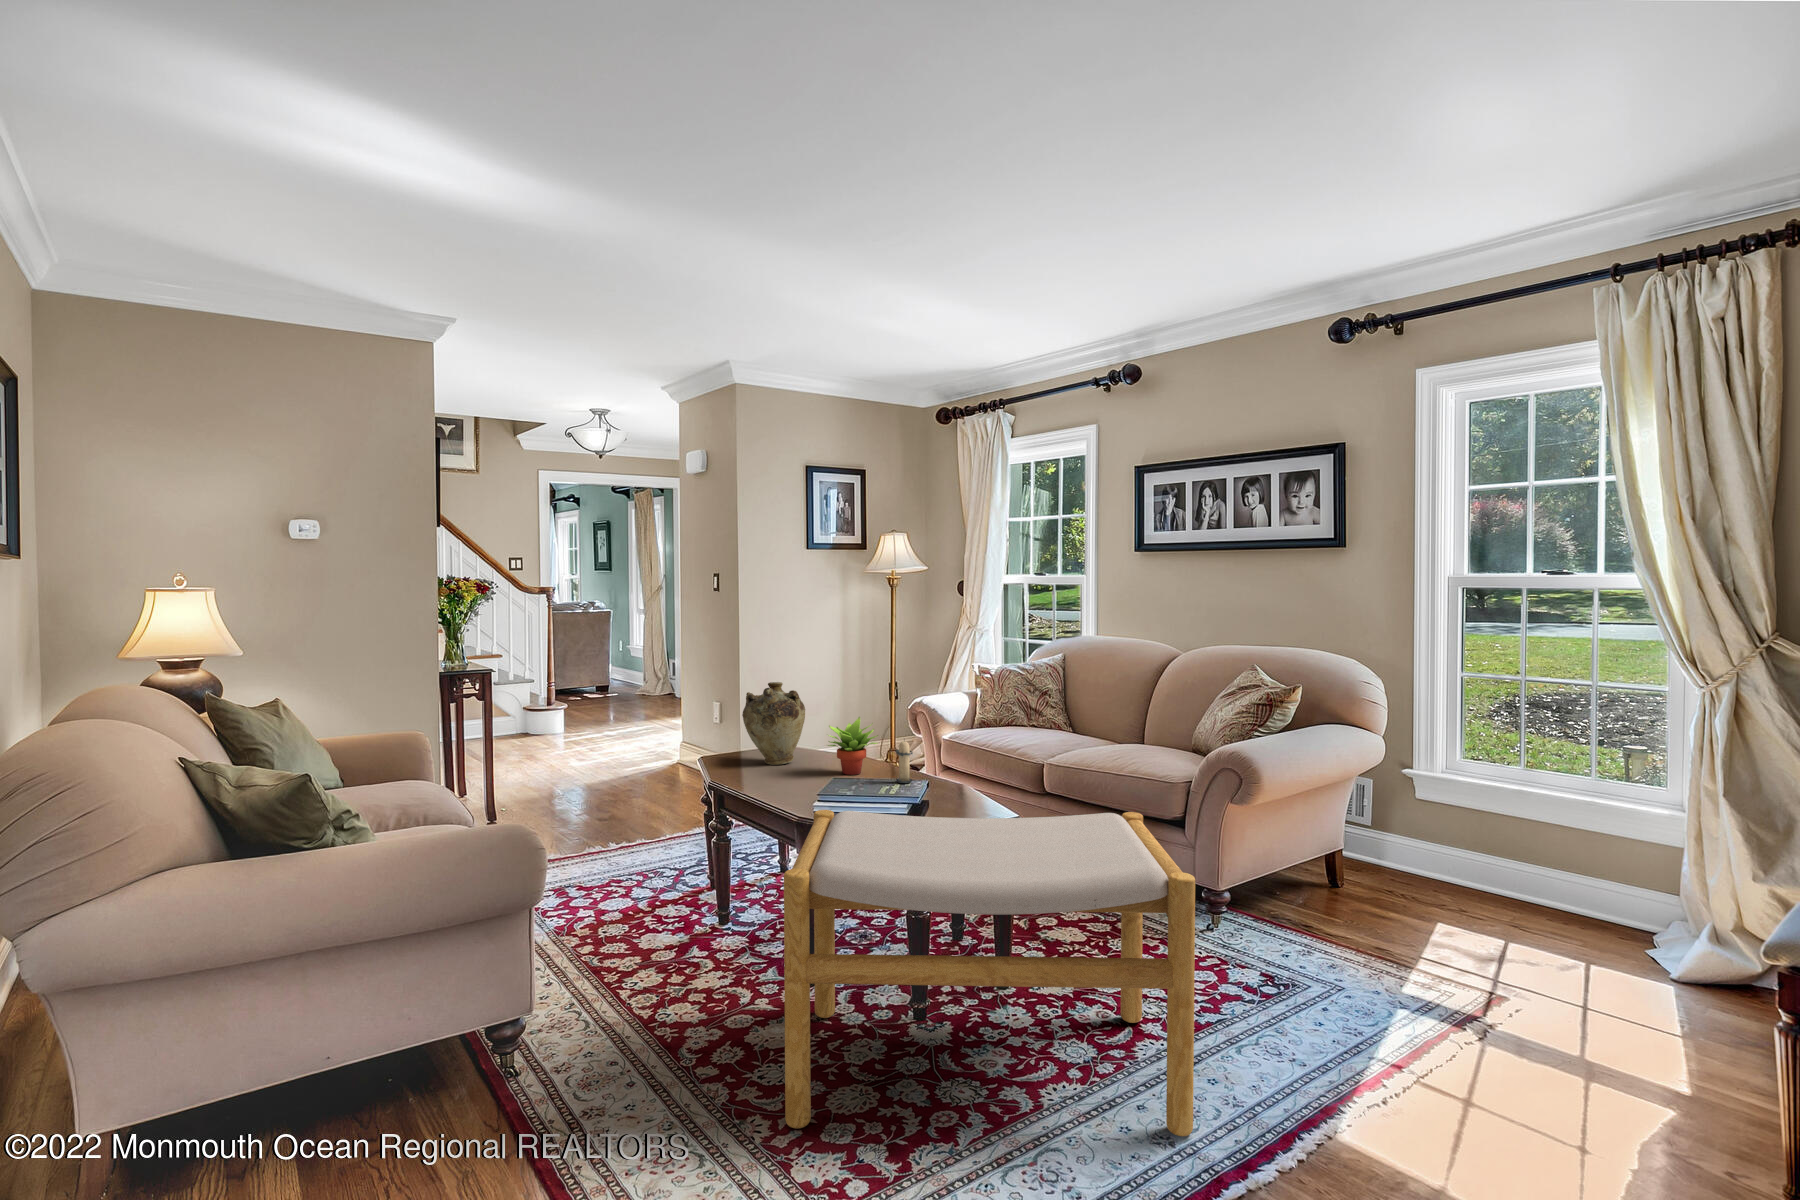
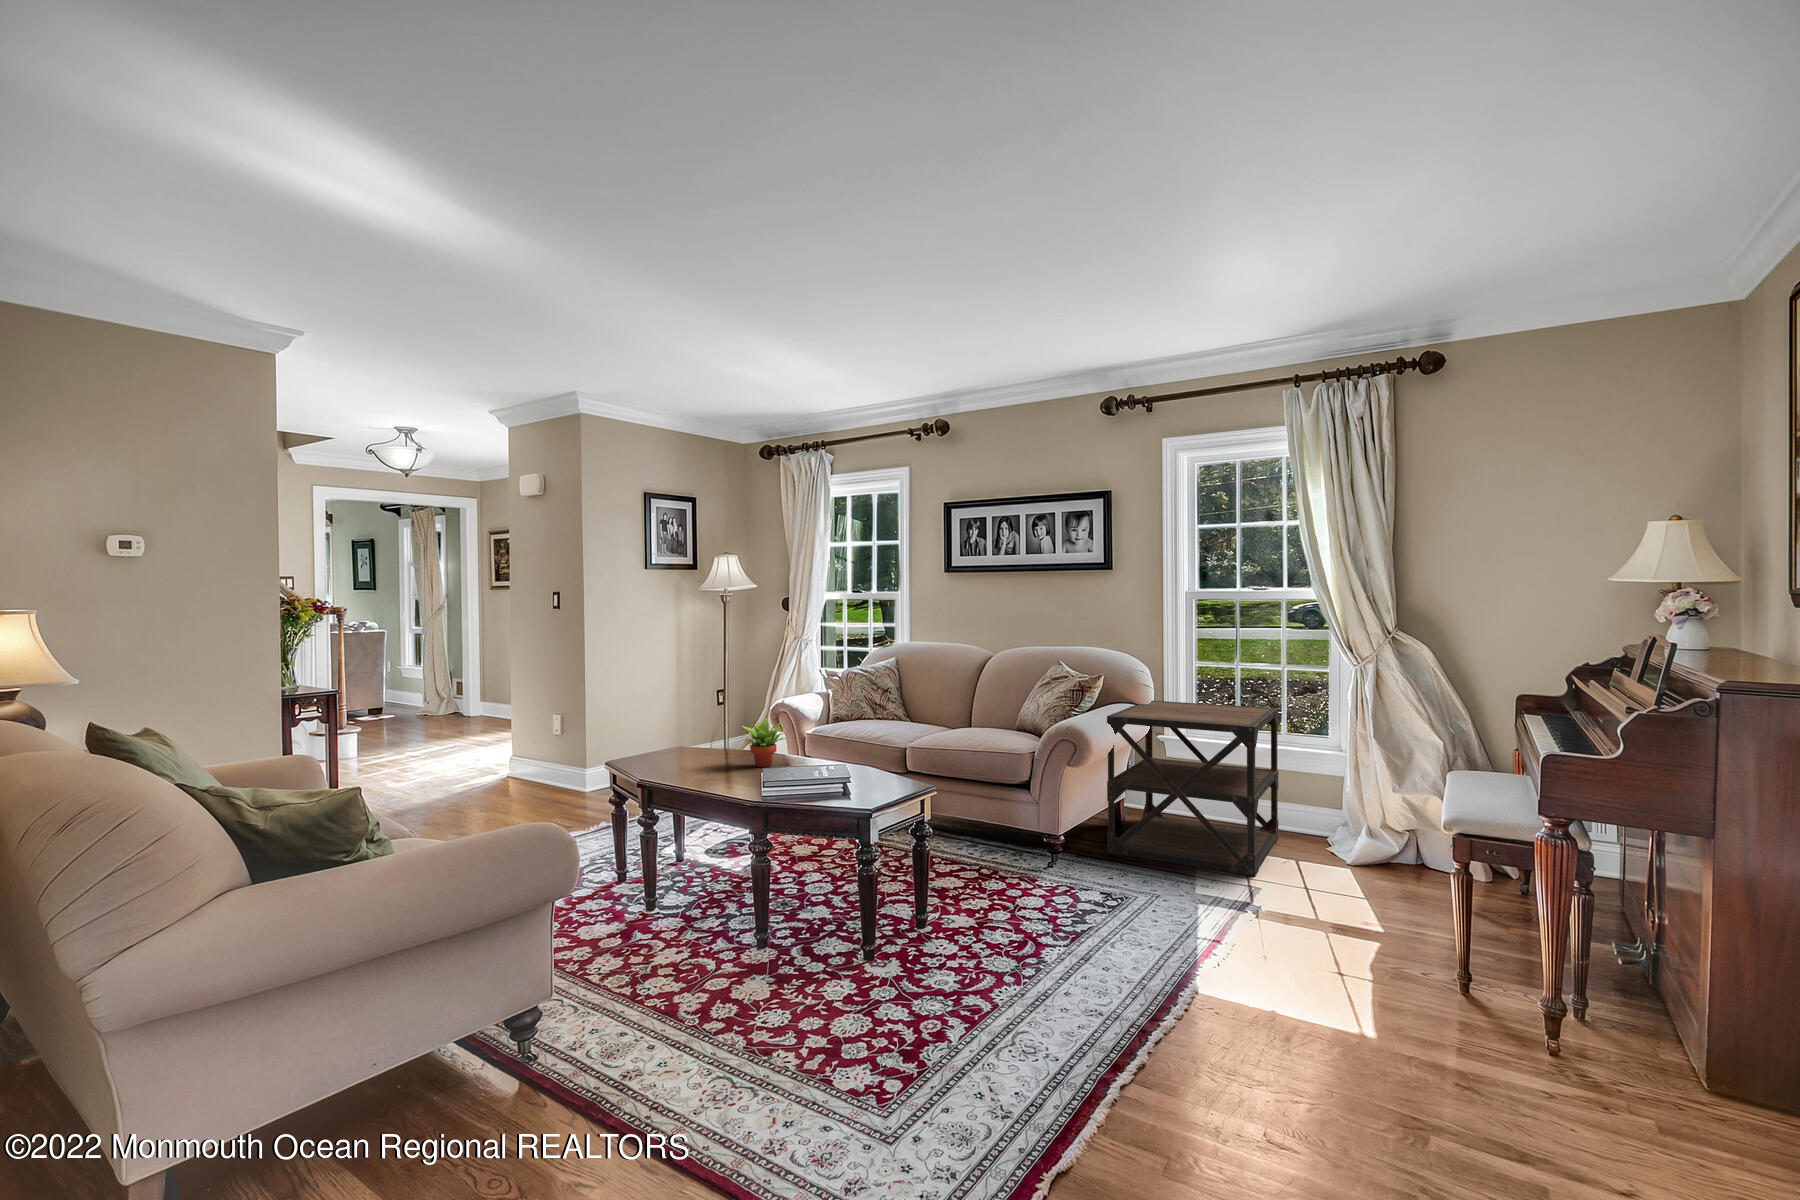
vase: present [742,682,805,765] -> none [655,690,712,764]
side table: none [1299,720,1572,977] -> present [1107,700,1279,876]
candle: present [896,739,913,783] -> none [807,732,826,771]
footstool: present [784,810,1195,1136] -> none [779,776,1109,1052]

